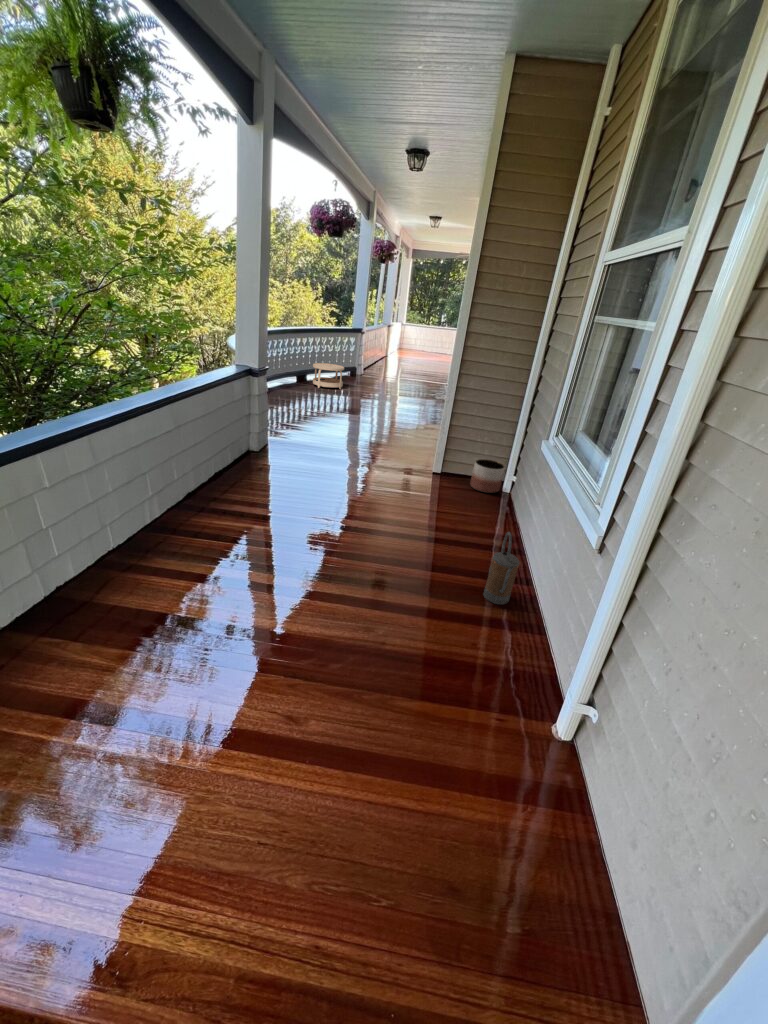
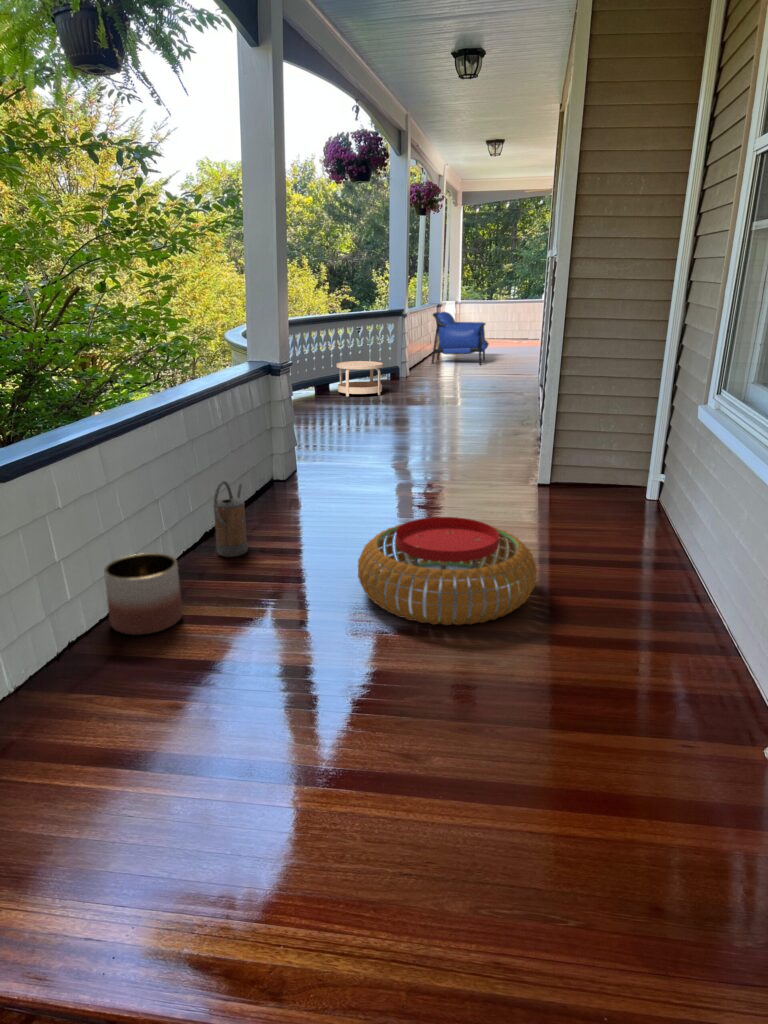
armchair: none [380,333,419,372] -> present [432,312,489,365]
planter: present [470,459,505,493] -> present [104,553,182,635]
pouf: none [288,506,415,593] -> present [358,517,537,625]
watering can: present [484,532,519,604] -> present [214,481,247,557]

